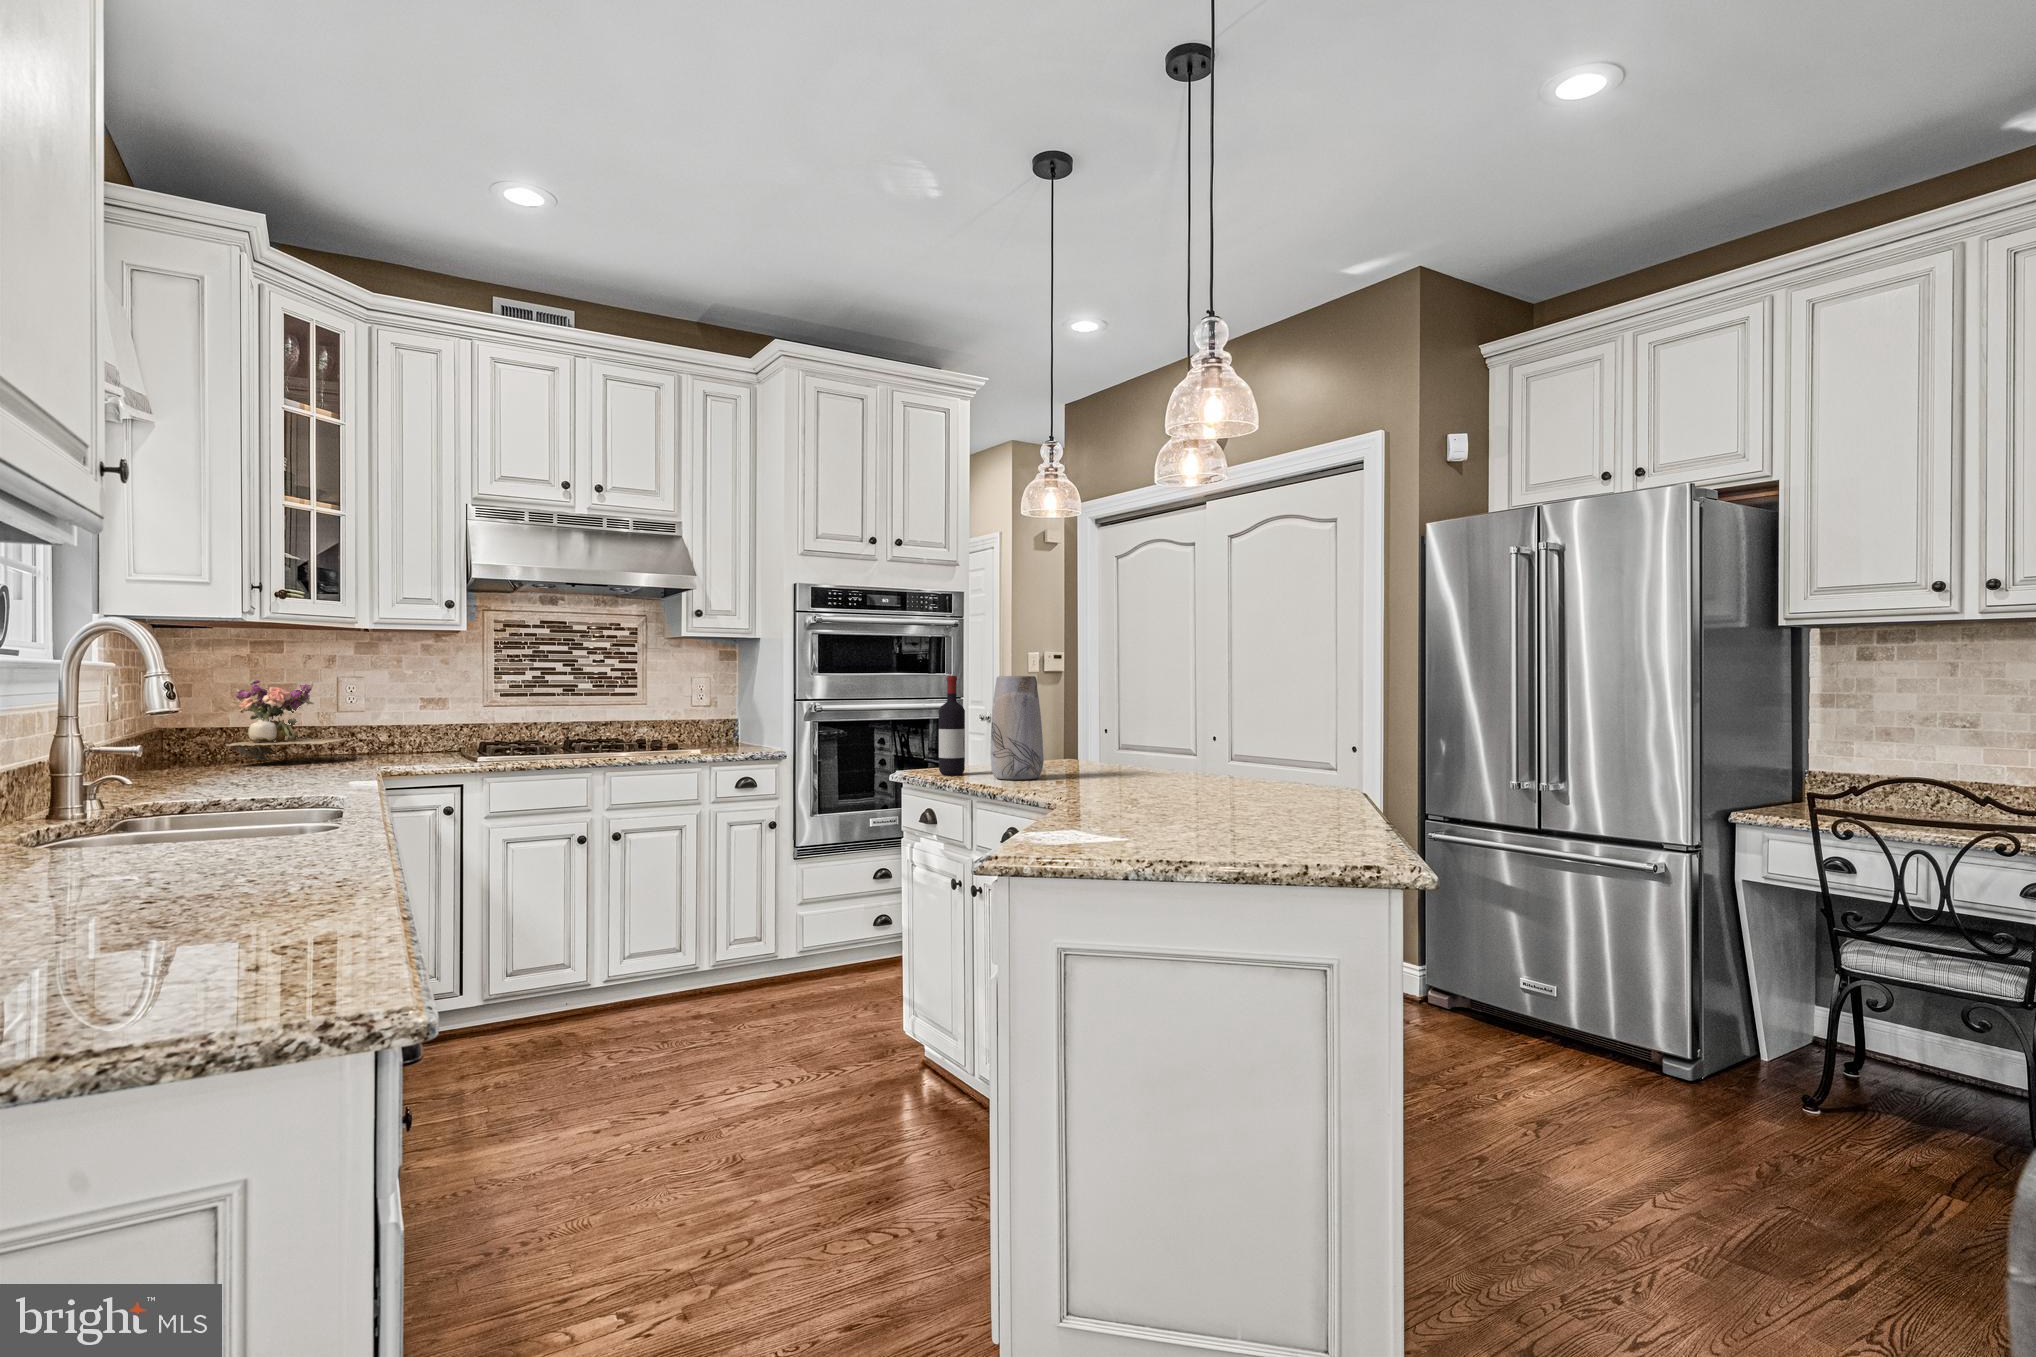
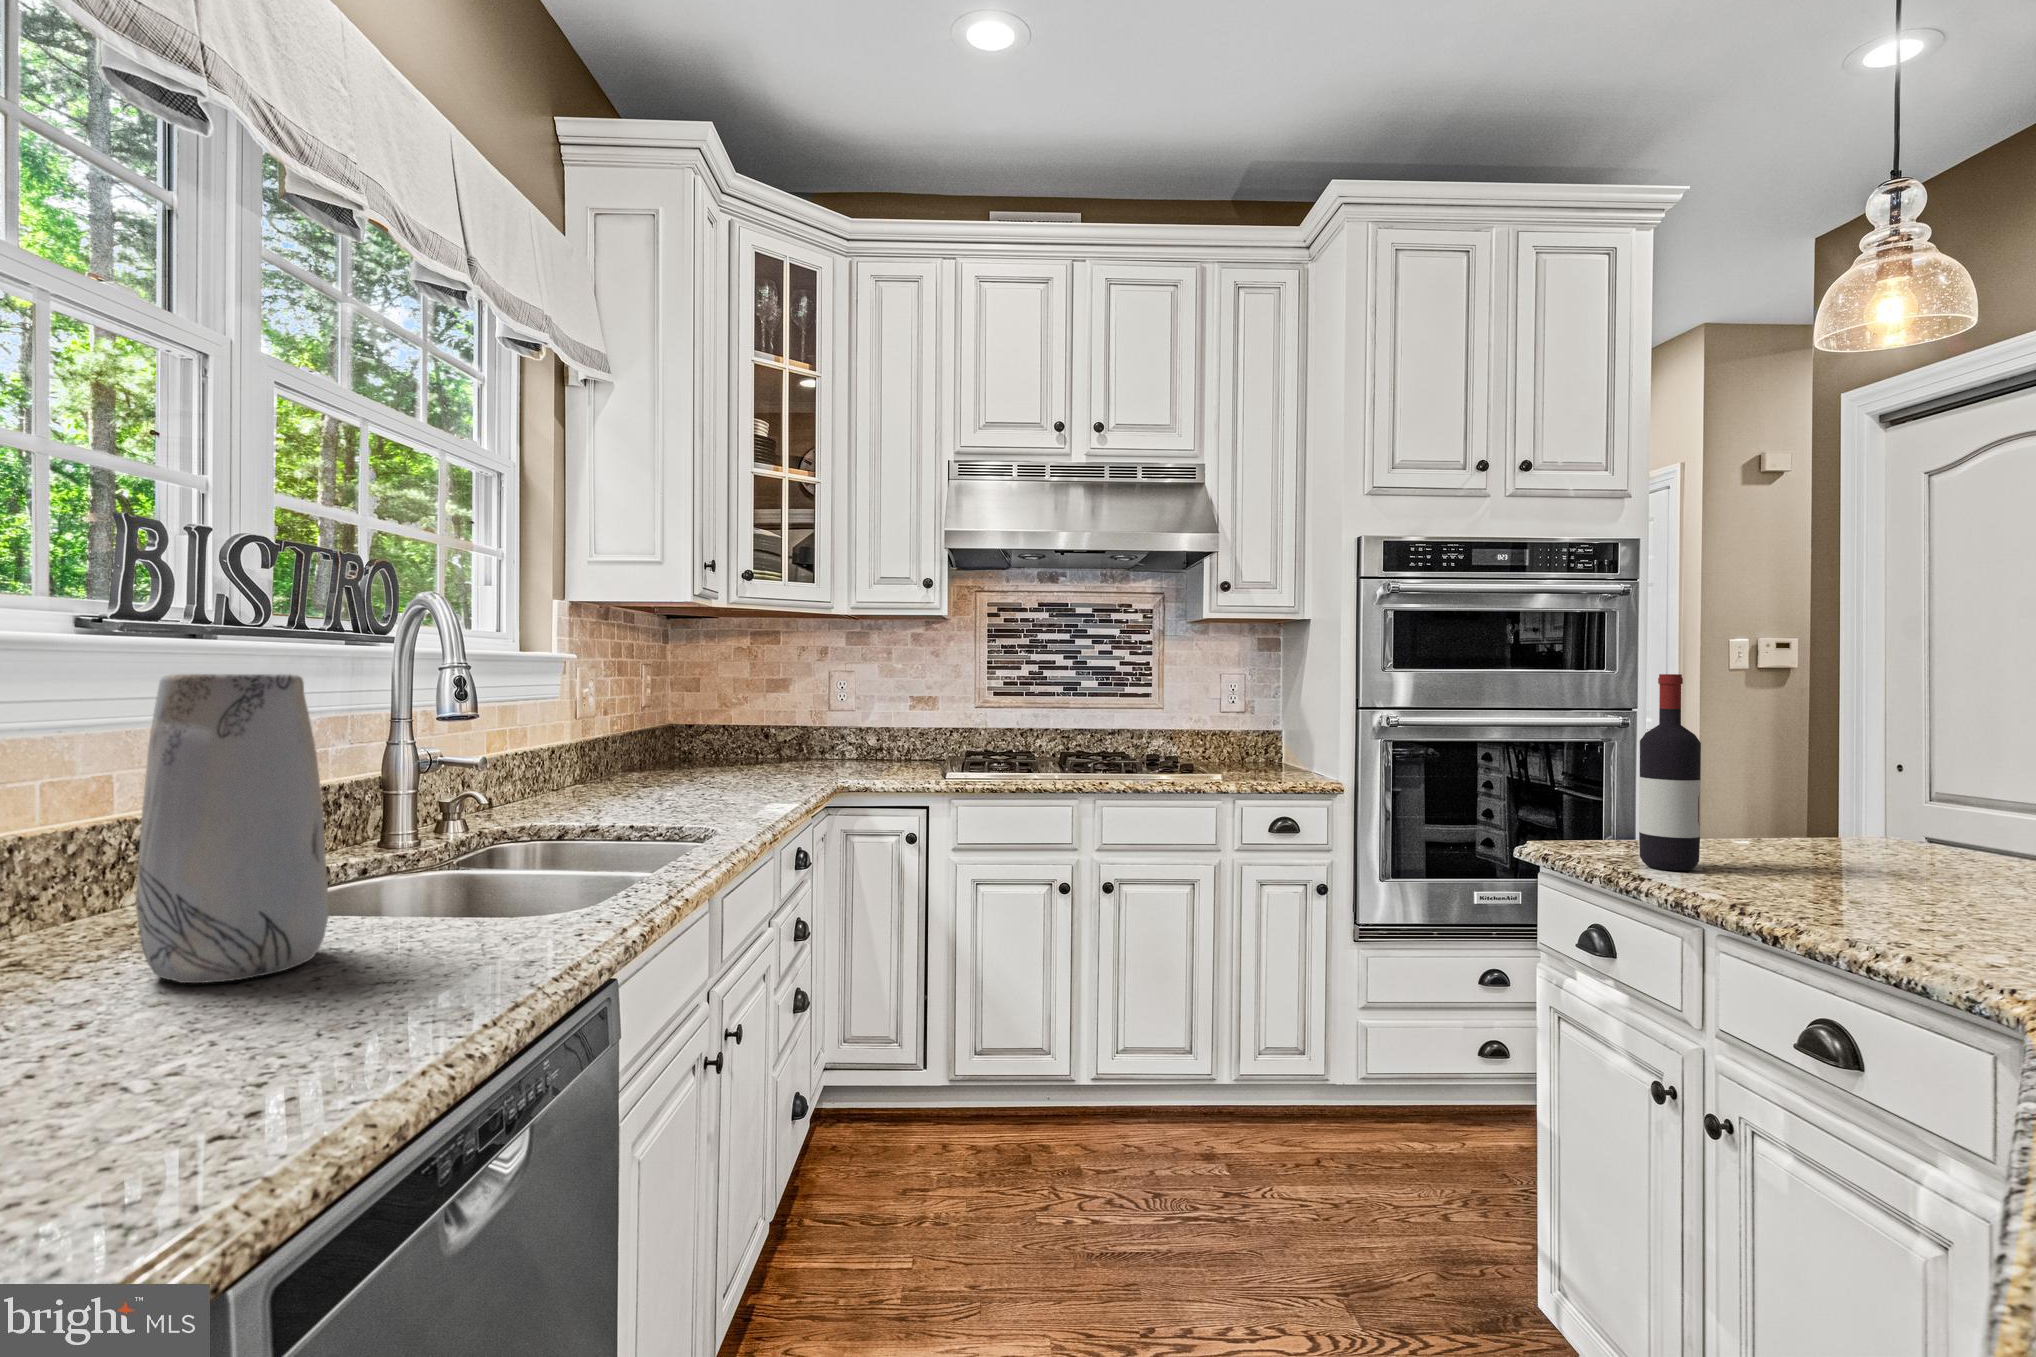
vase: present [990,676,1044,780] -> present [136,674,329,983]
flower arrangement: present [224,679,348,763] -> none [711,668,830,766]

